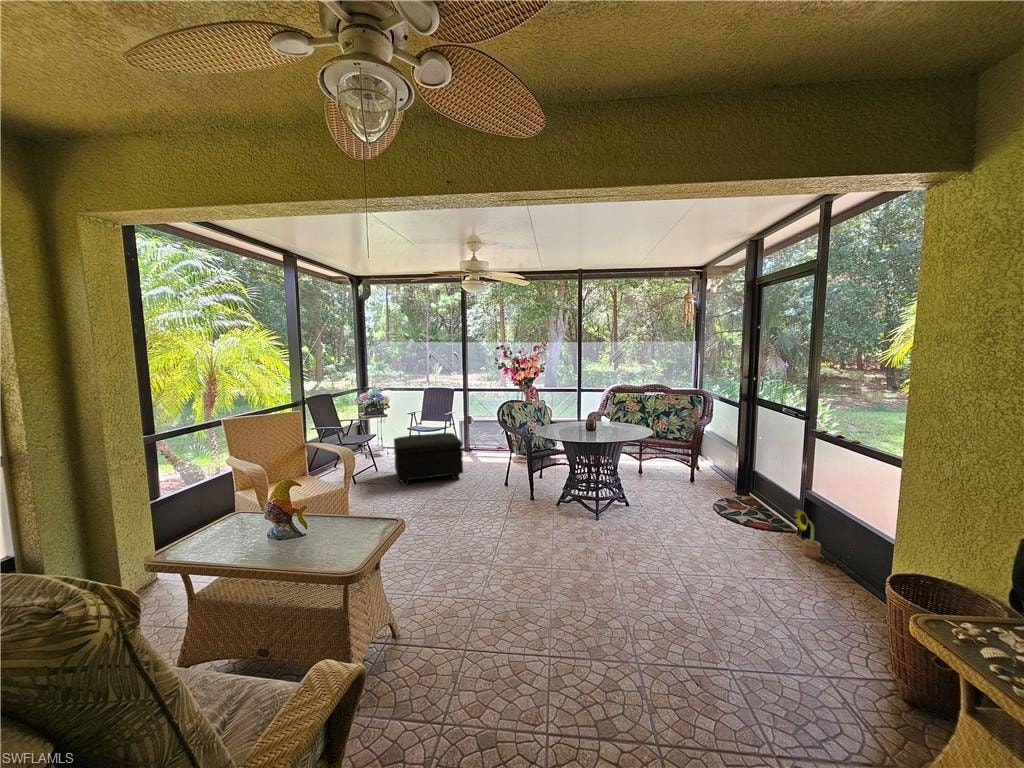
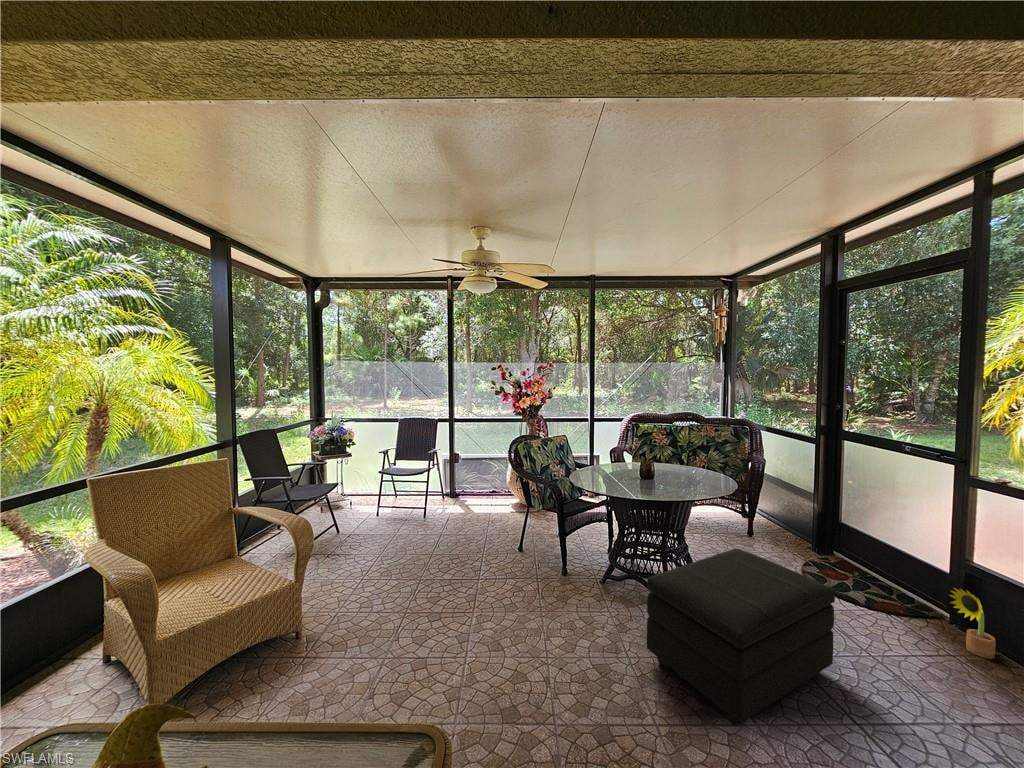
footstool: present [394,433,463,485] -> present [647,548,835,726]

